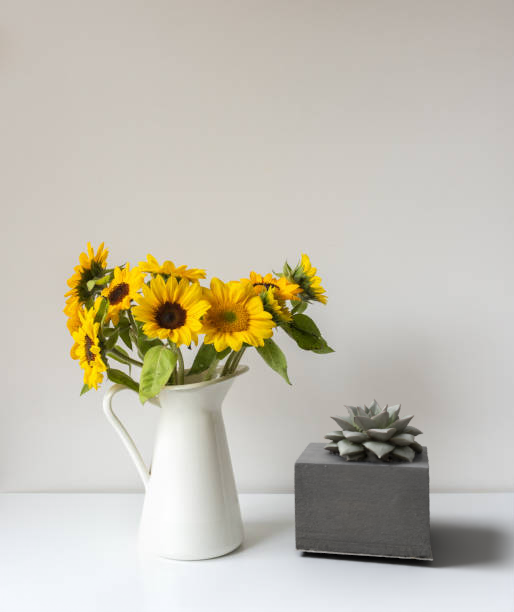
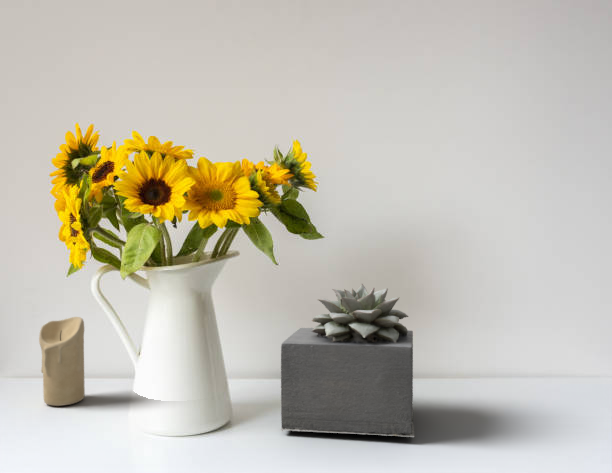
candle: none [48,431,92,521] -> present [39,317,85,406]

